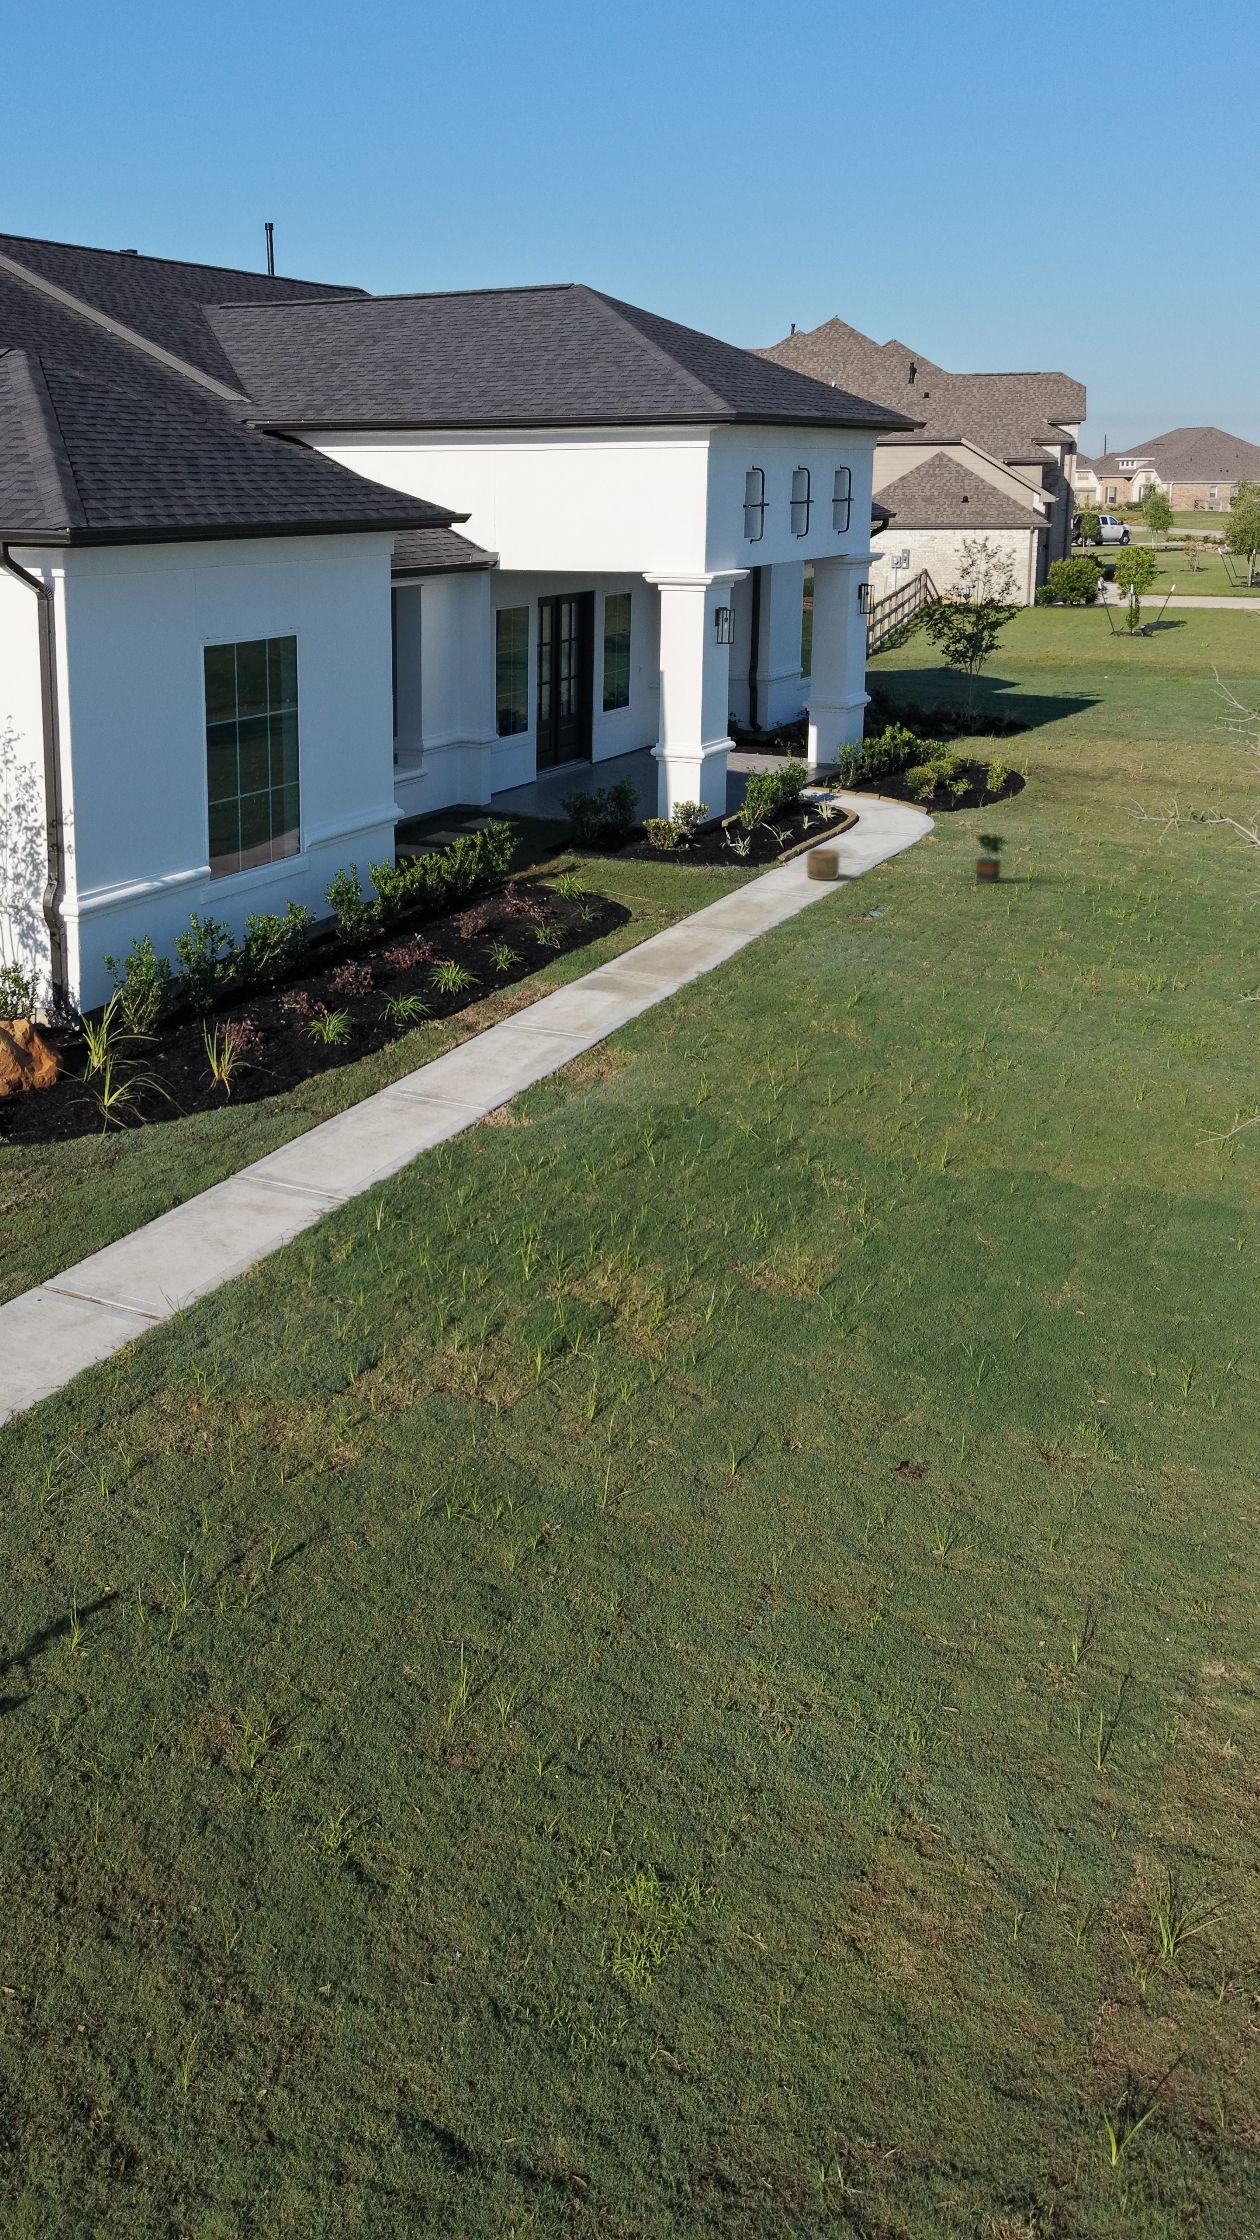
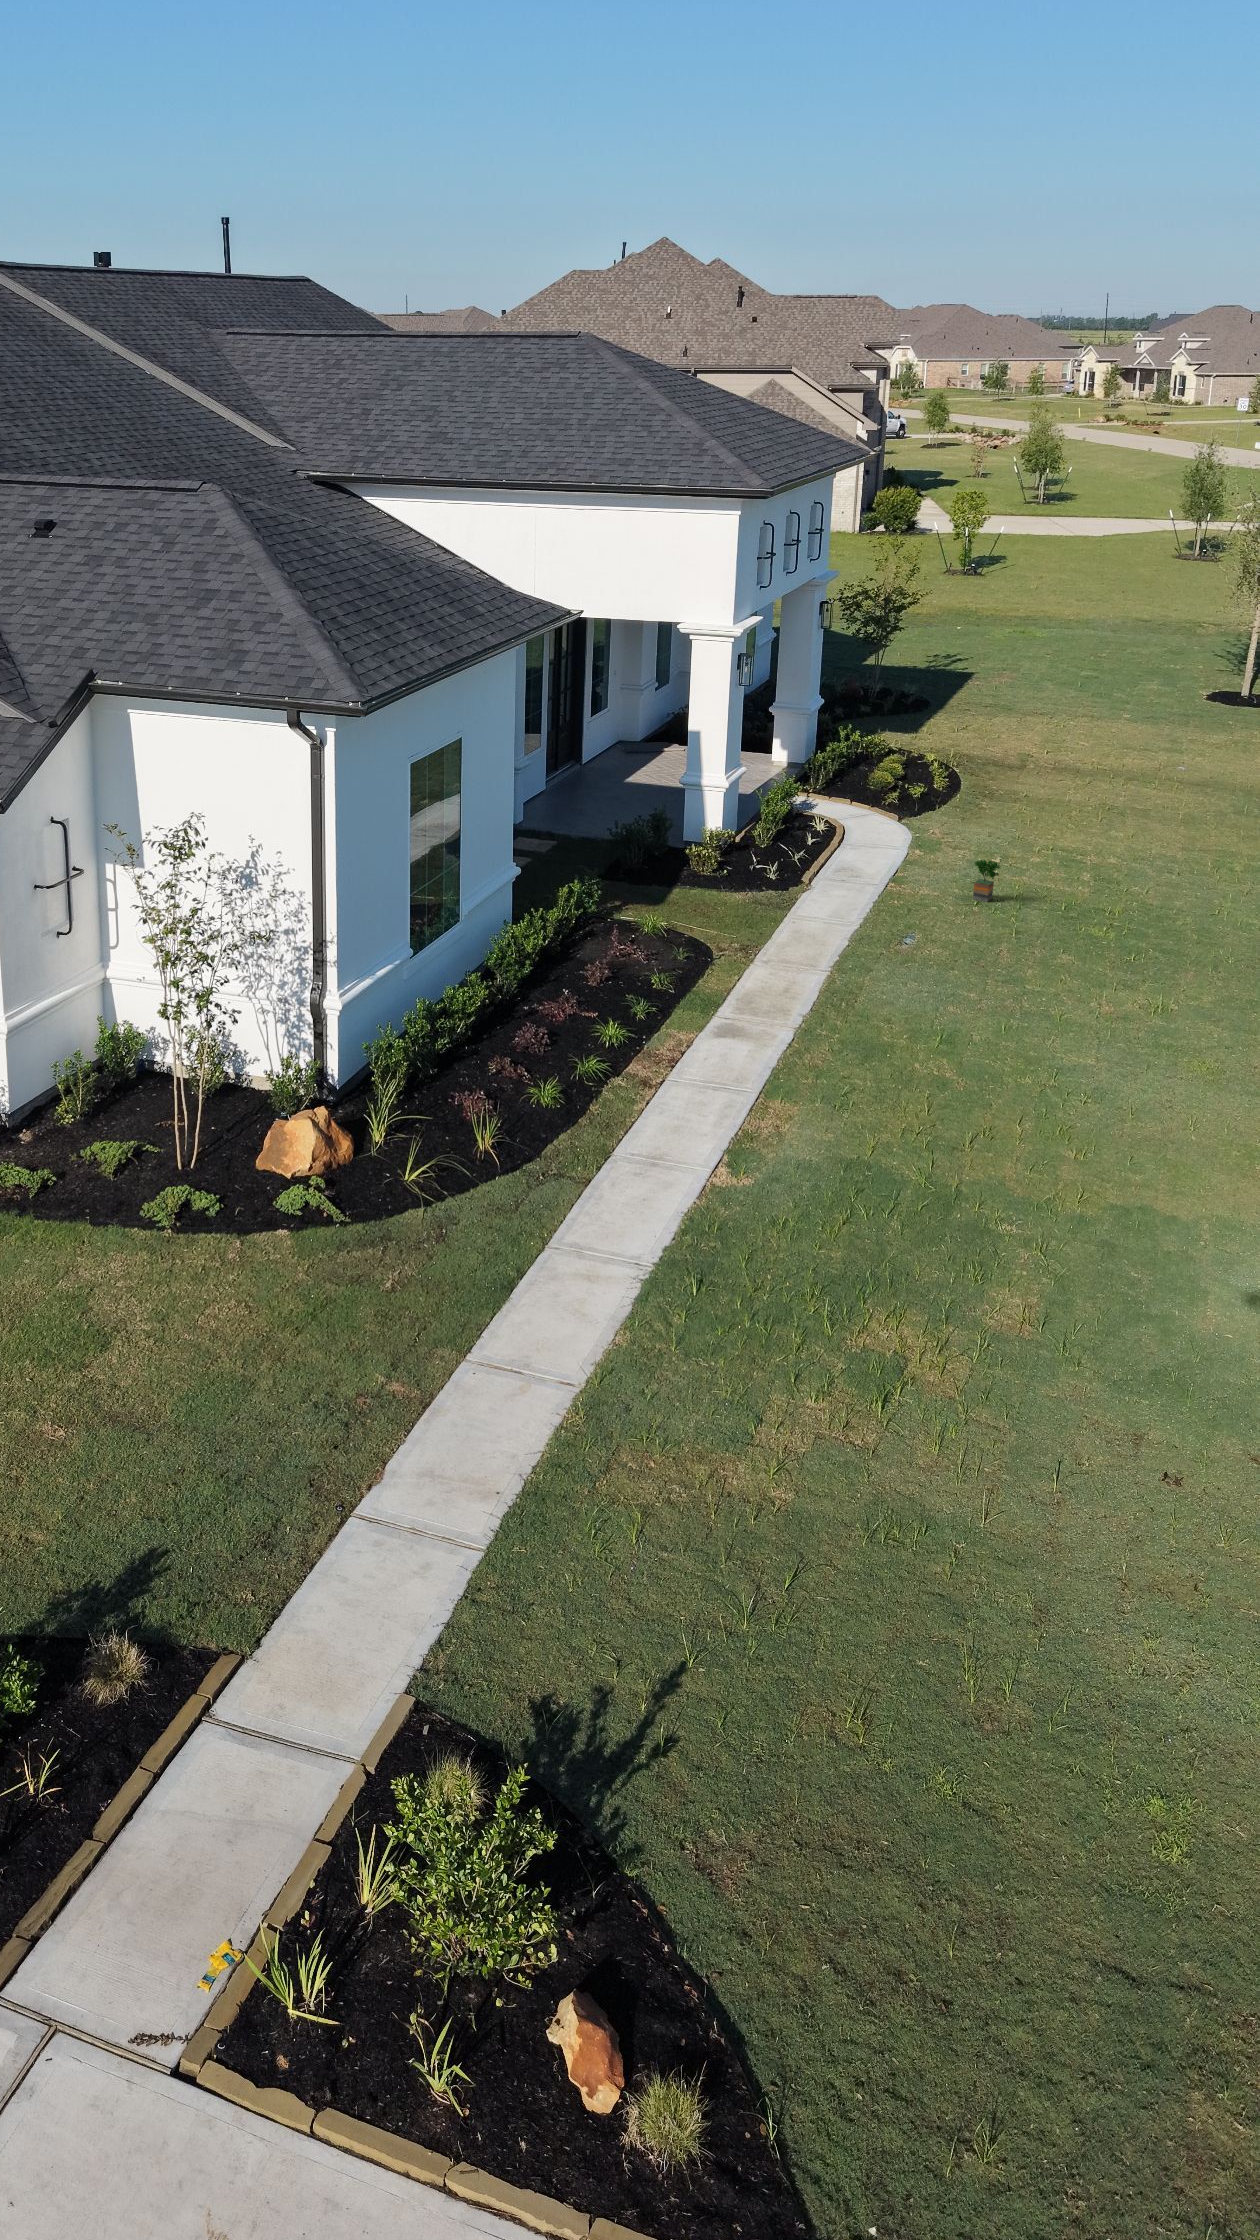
wooden bucket: present [807,849,840,880] -> none [833,874,863,903]

